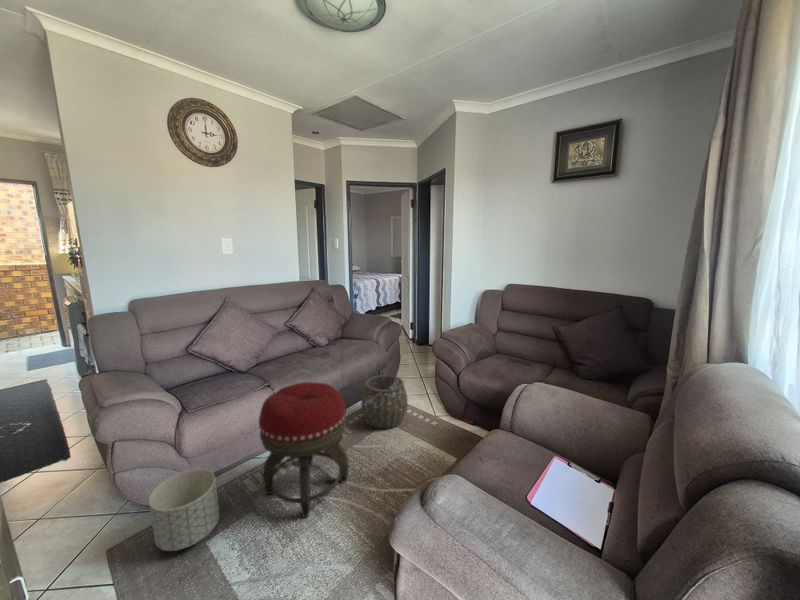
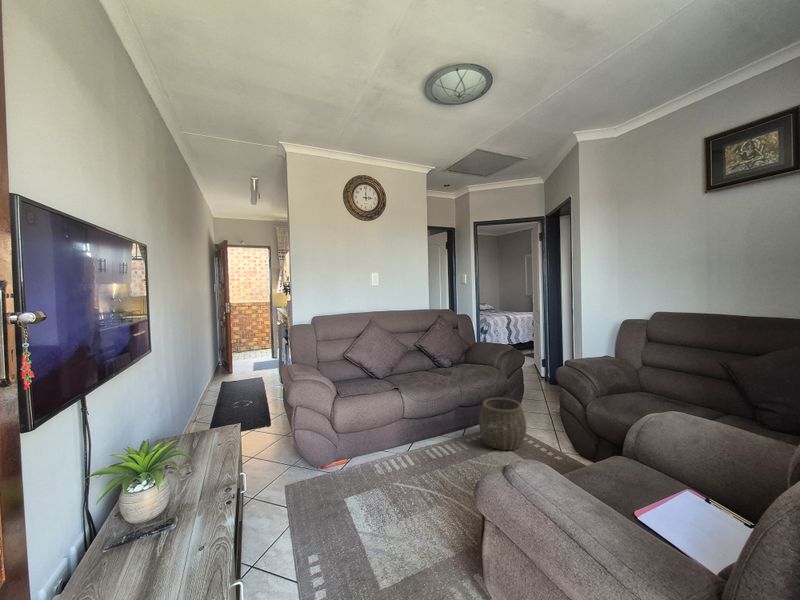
footstool: present [259,382,349,517] -> none [386,388,459,503]
planter: present [149,469,219,551] -> none [311,442,355,498]

